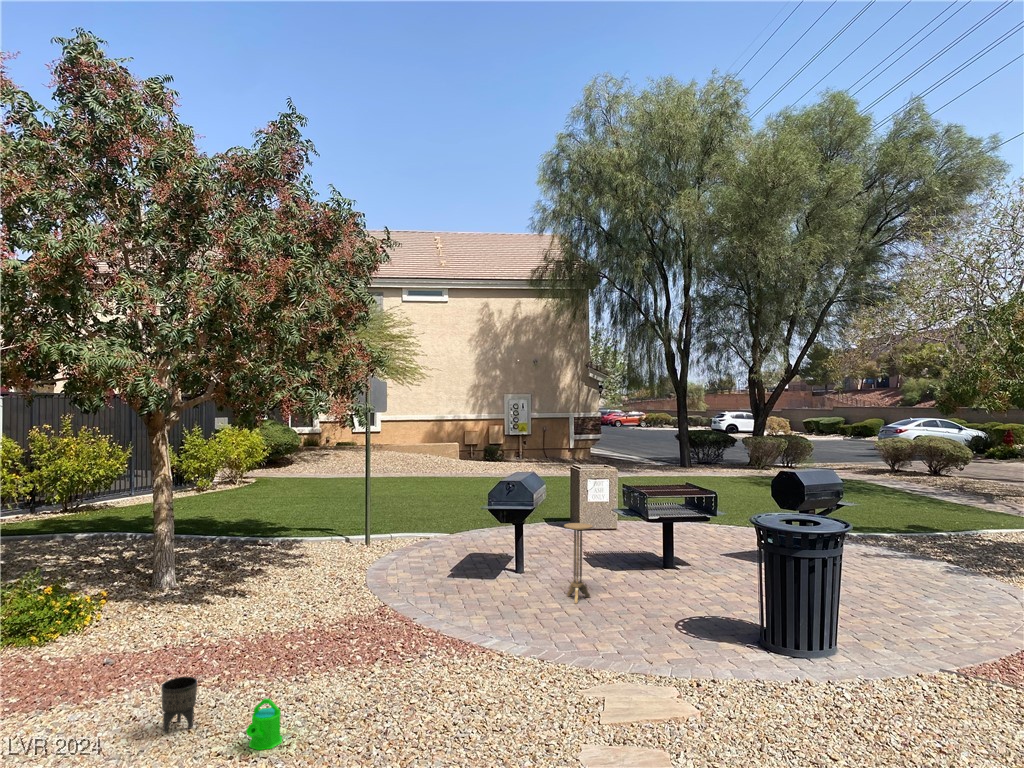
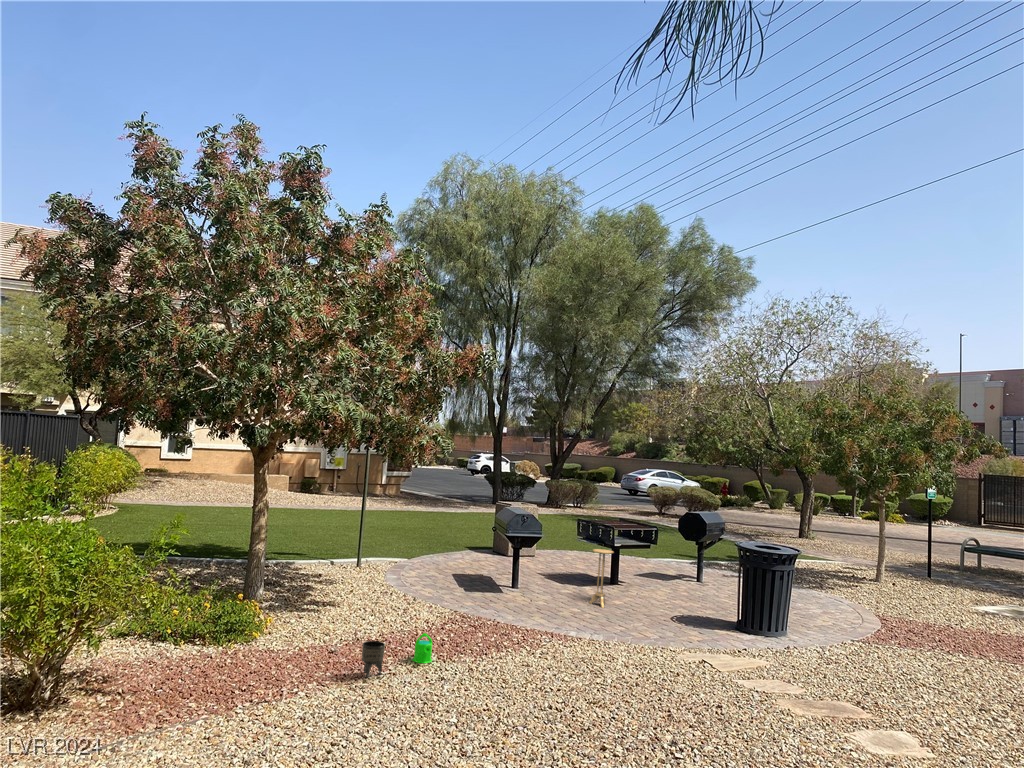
planter: present [161,677,197,733] -> present [362,641,385,678]
watering can: present [246,699,282,750] -> present [413,633,432,663]

